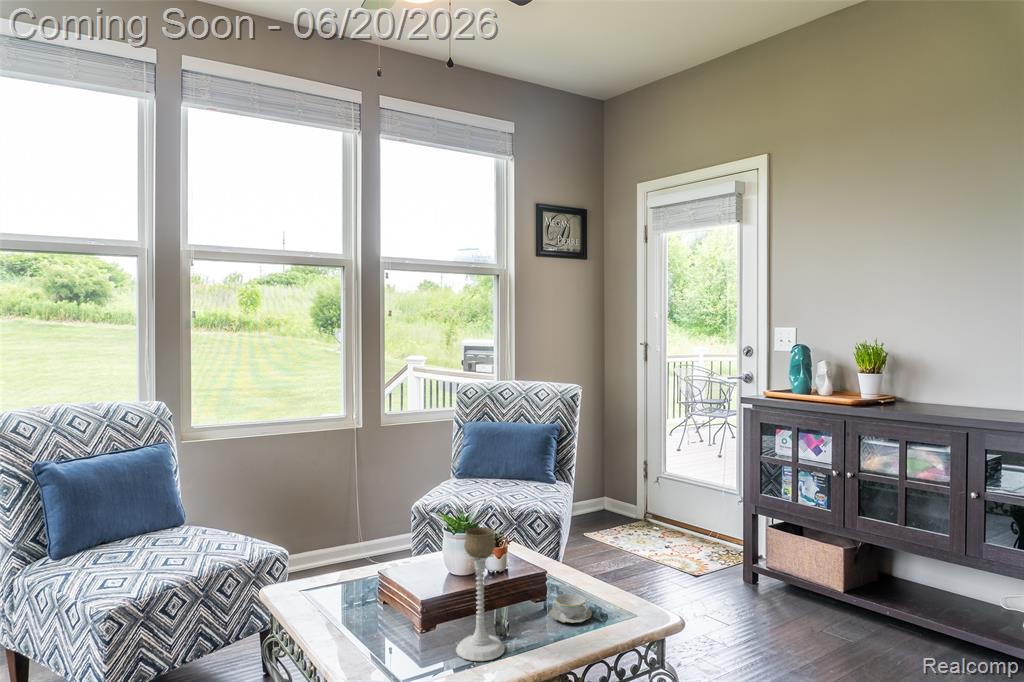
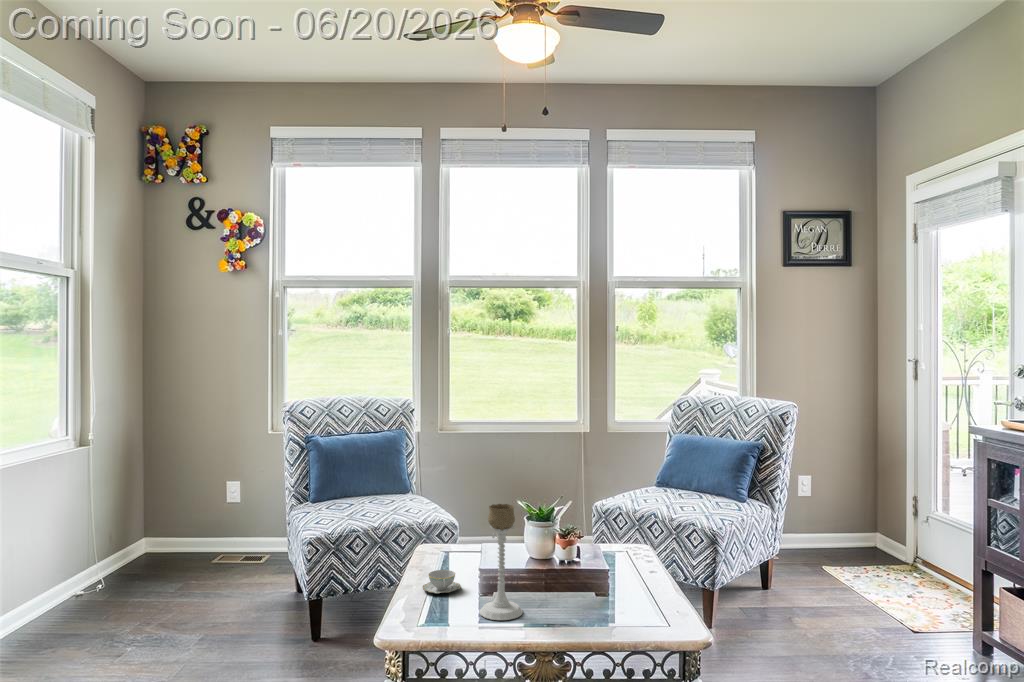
teacup: present [549,594,592,623] -> present [423,570,461,593]

